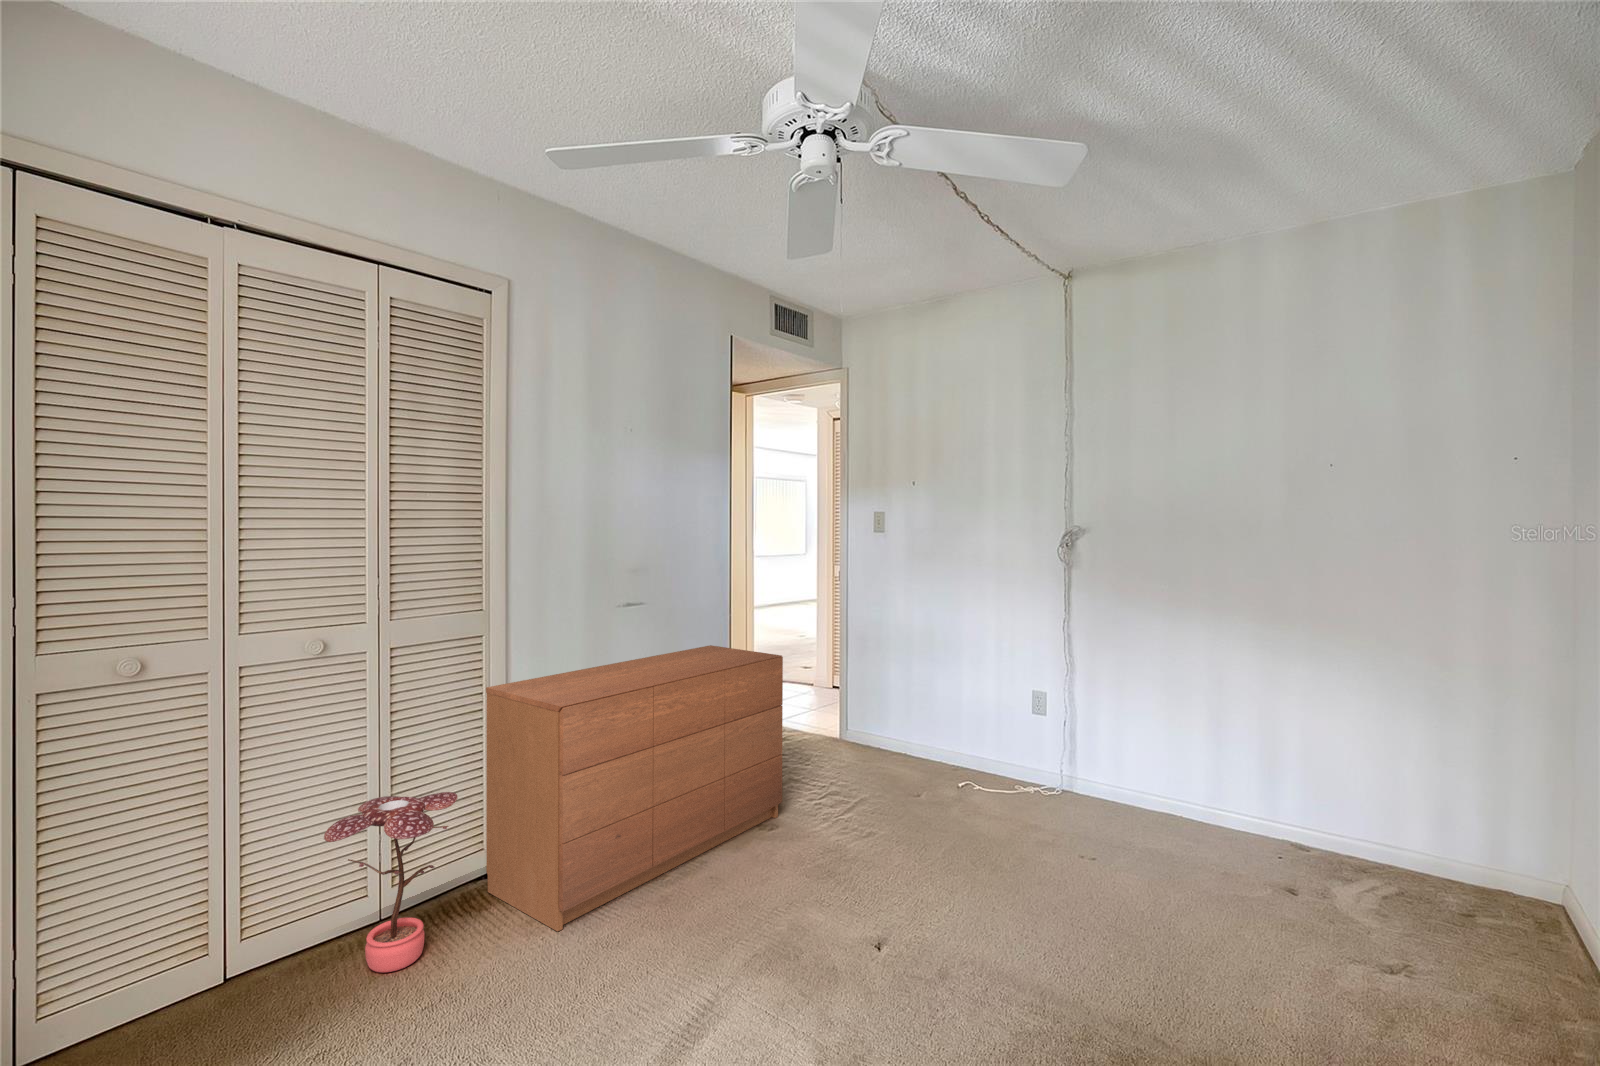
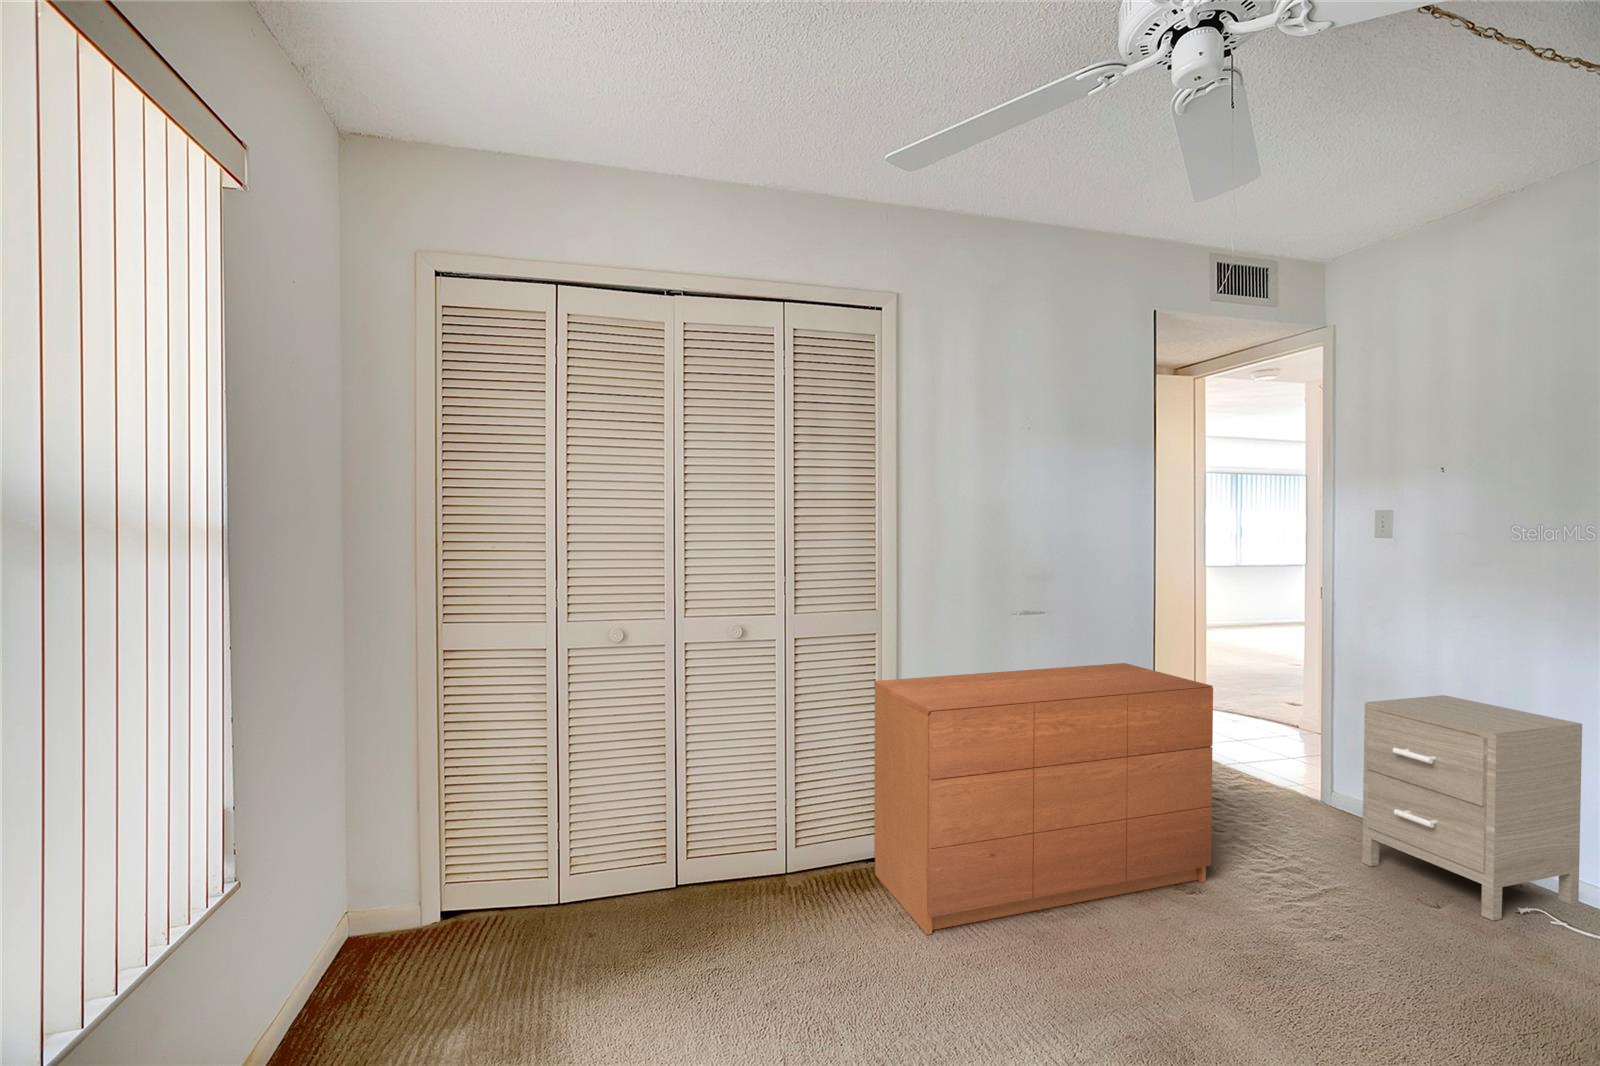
nightstand: none [872,646,984,796] -> present [1362,695,1582,921]
potted plant: present [324,792,457,973] -> none [736,766,842,923]

